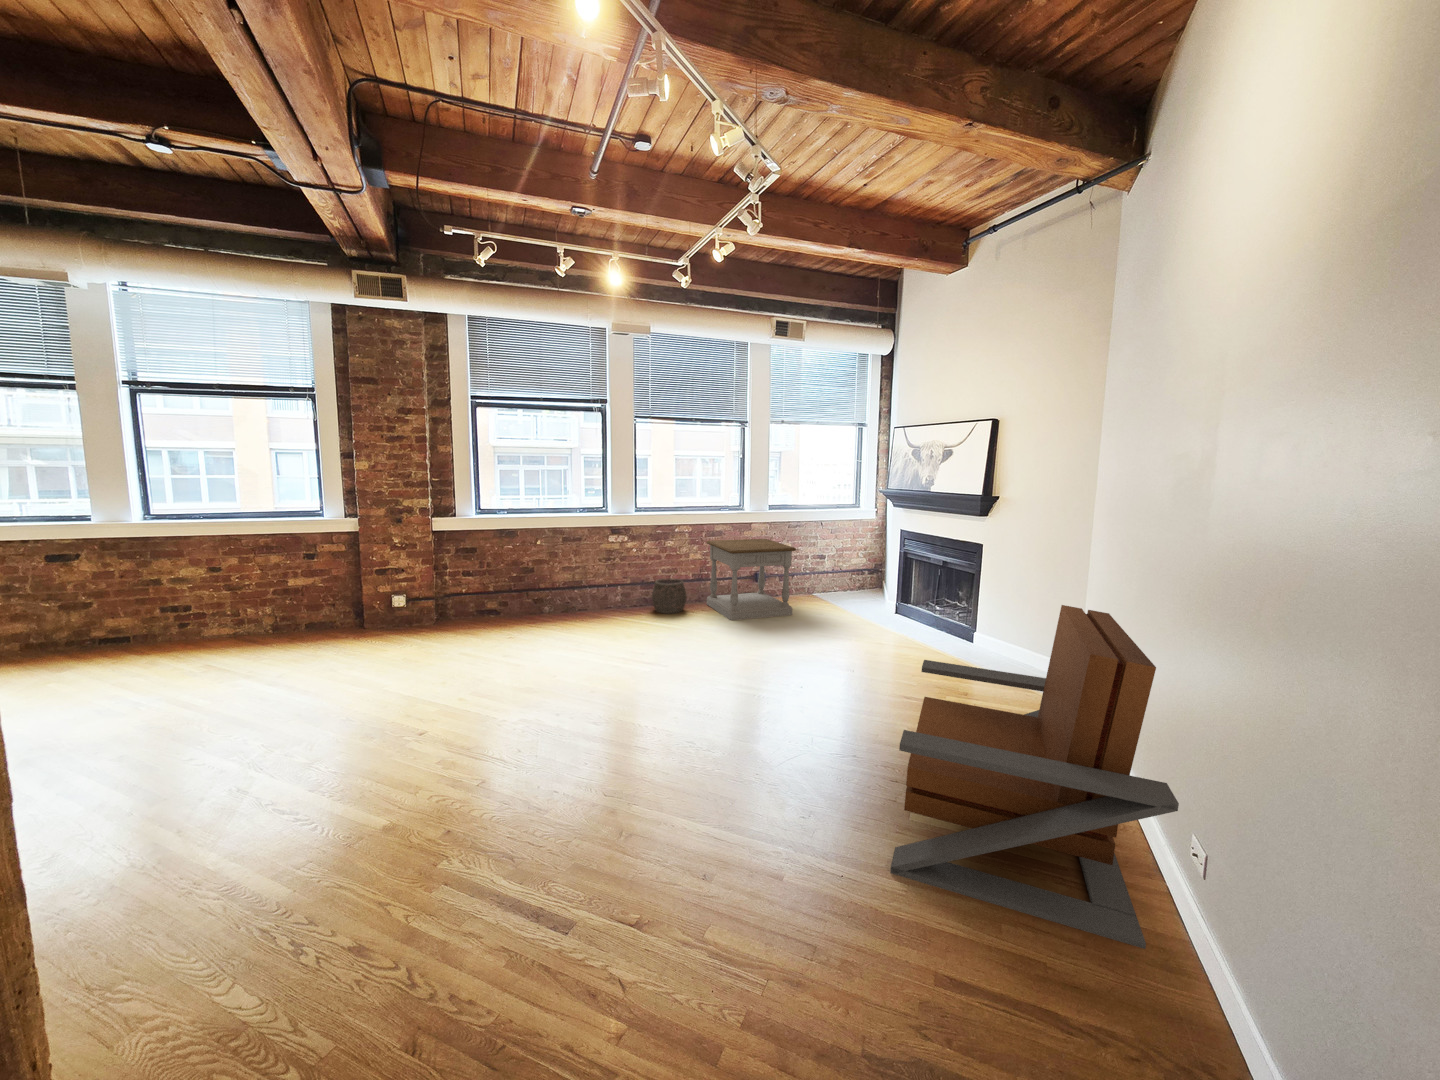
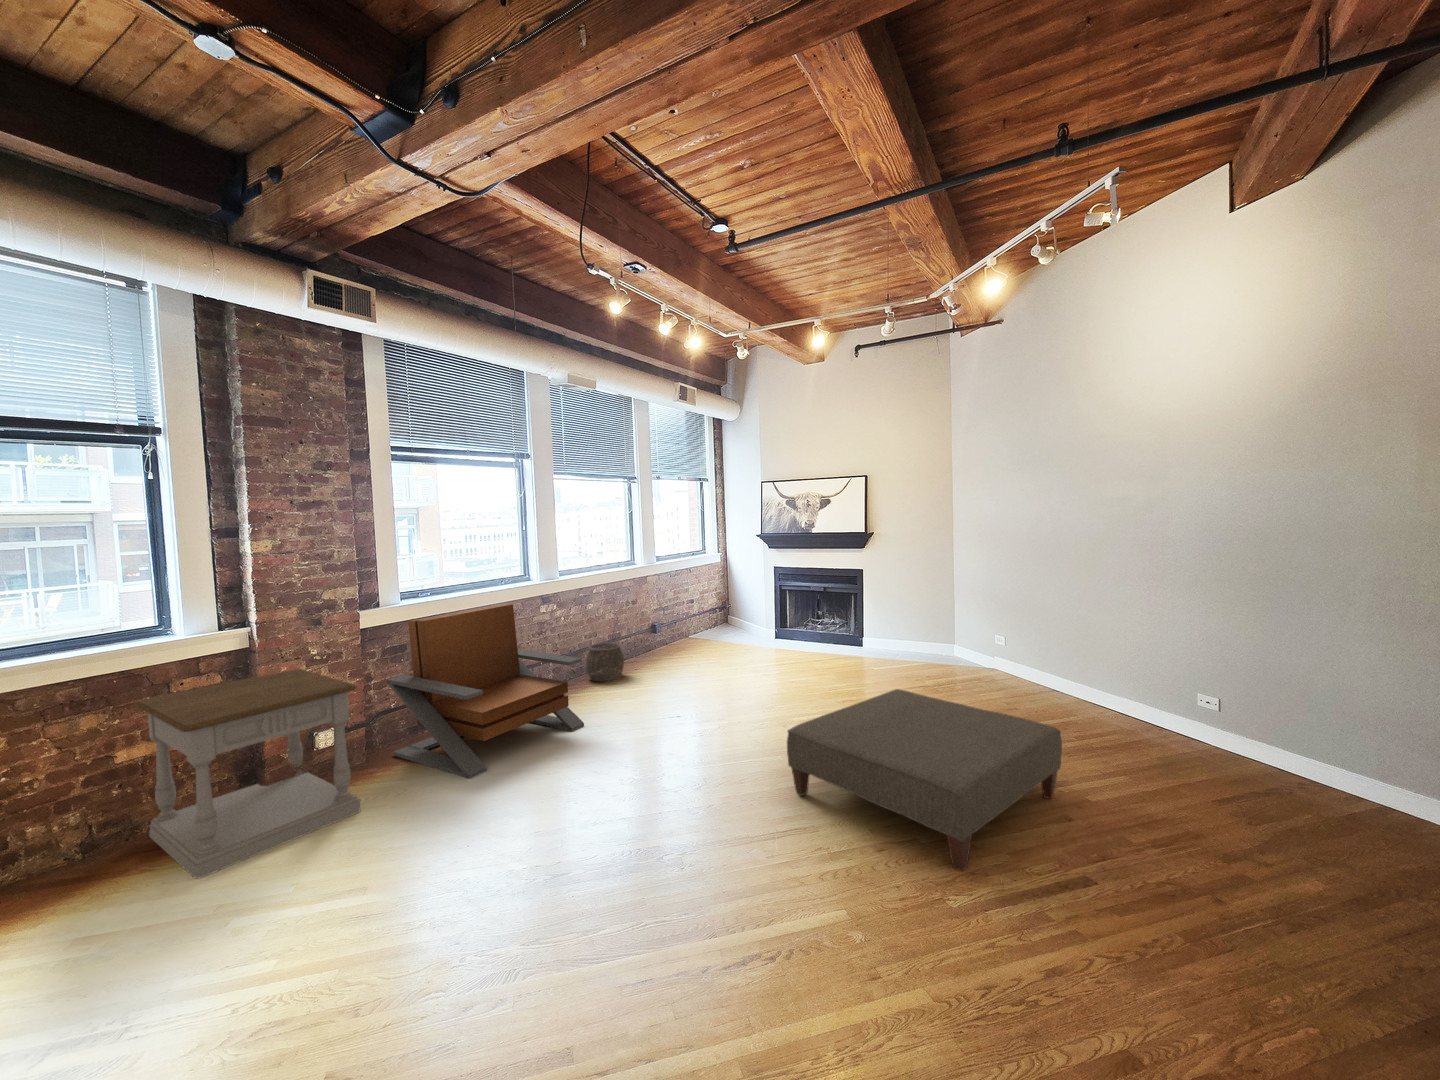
side table: present [706,539,796,620] -> present [136,669,360,879]
lounge chair: present [890,605,1179,949] -> present [387,604,584,779]
ottoman: none [447,676,734,871] -> present [787,689,1062,871]

